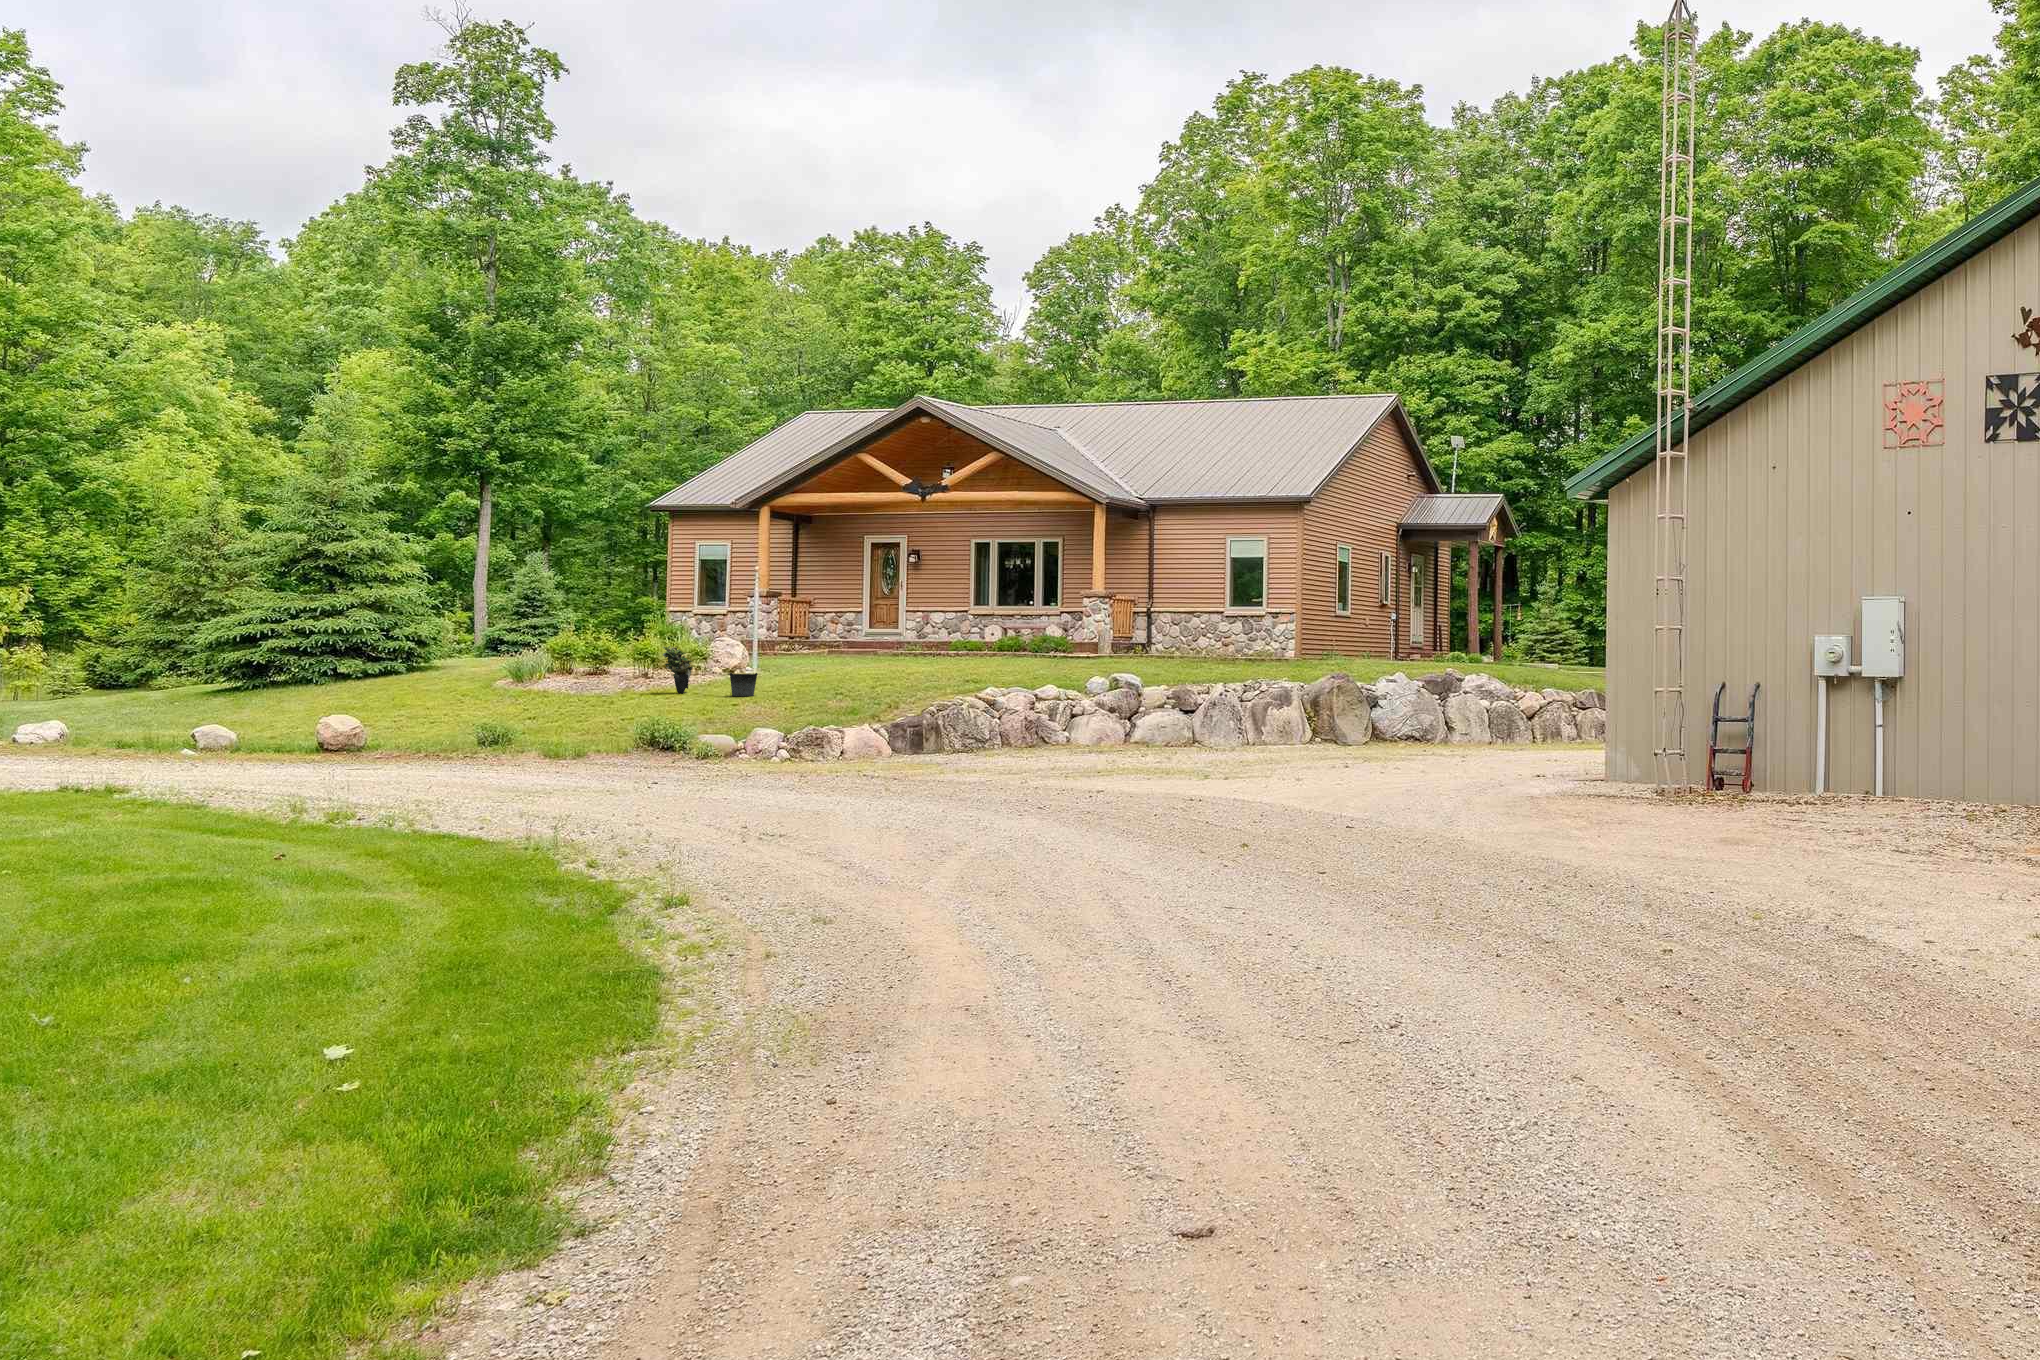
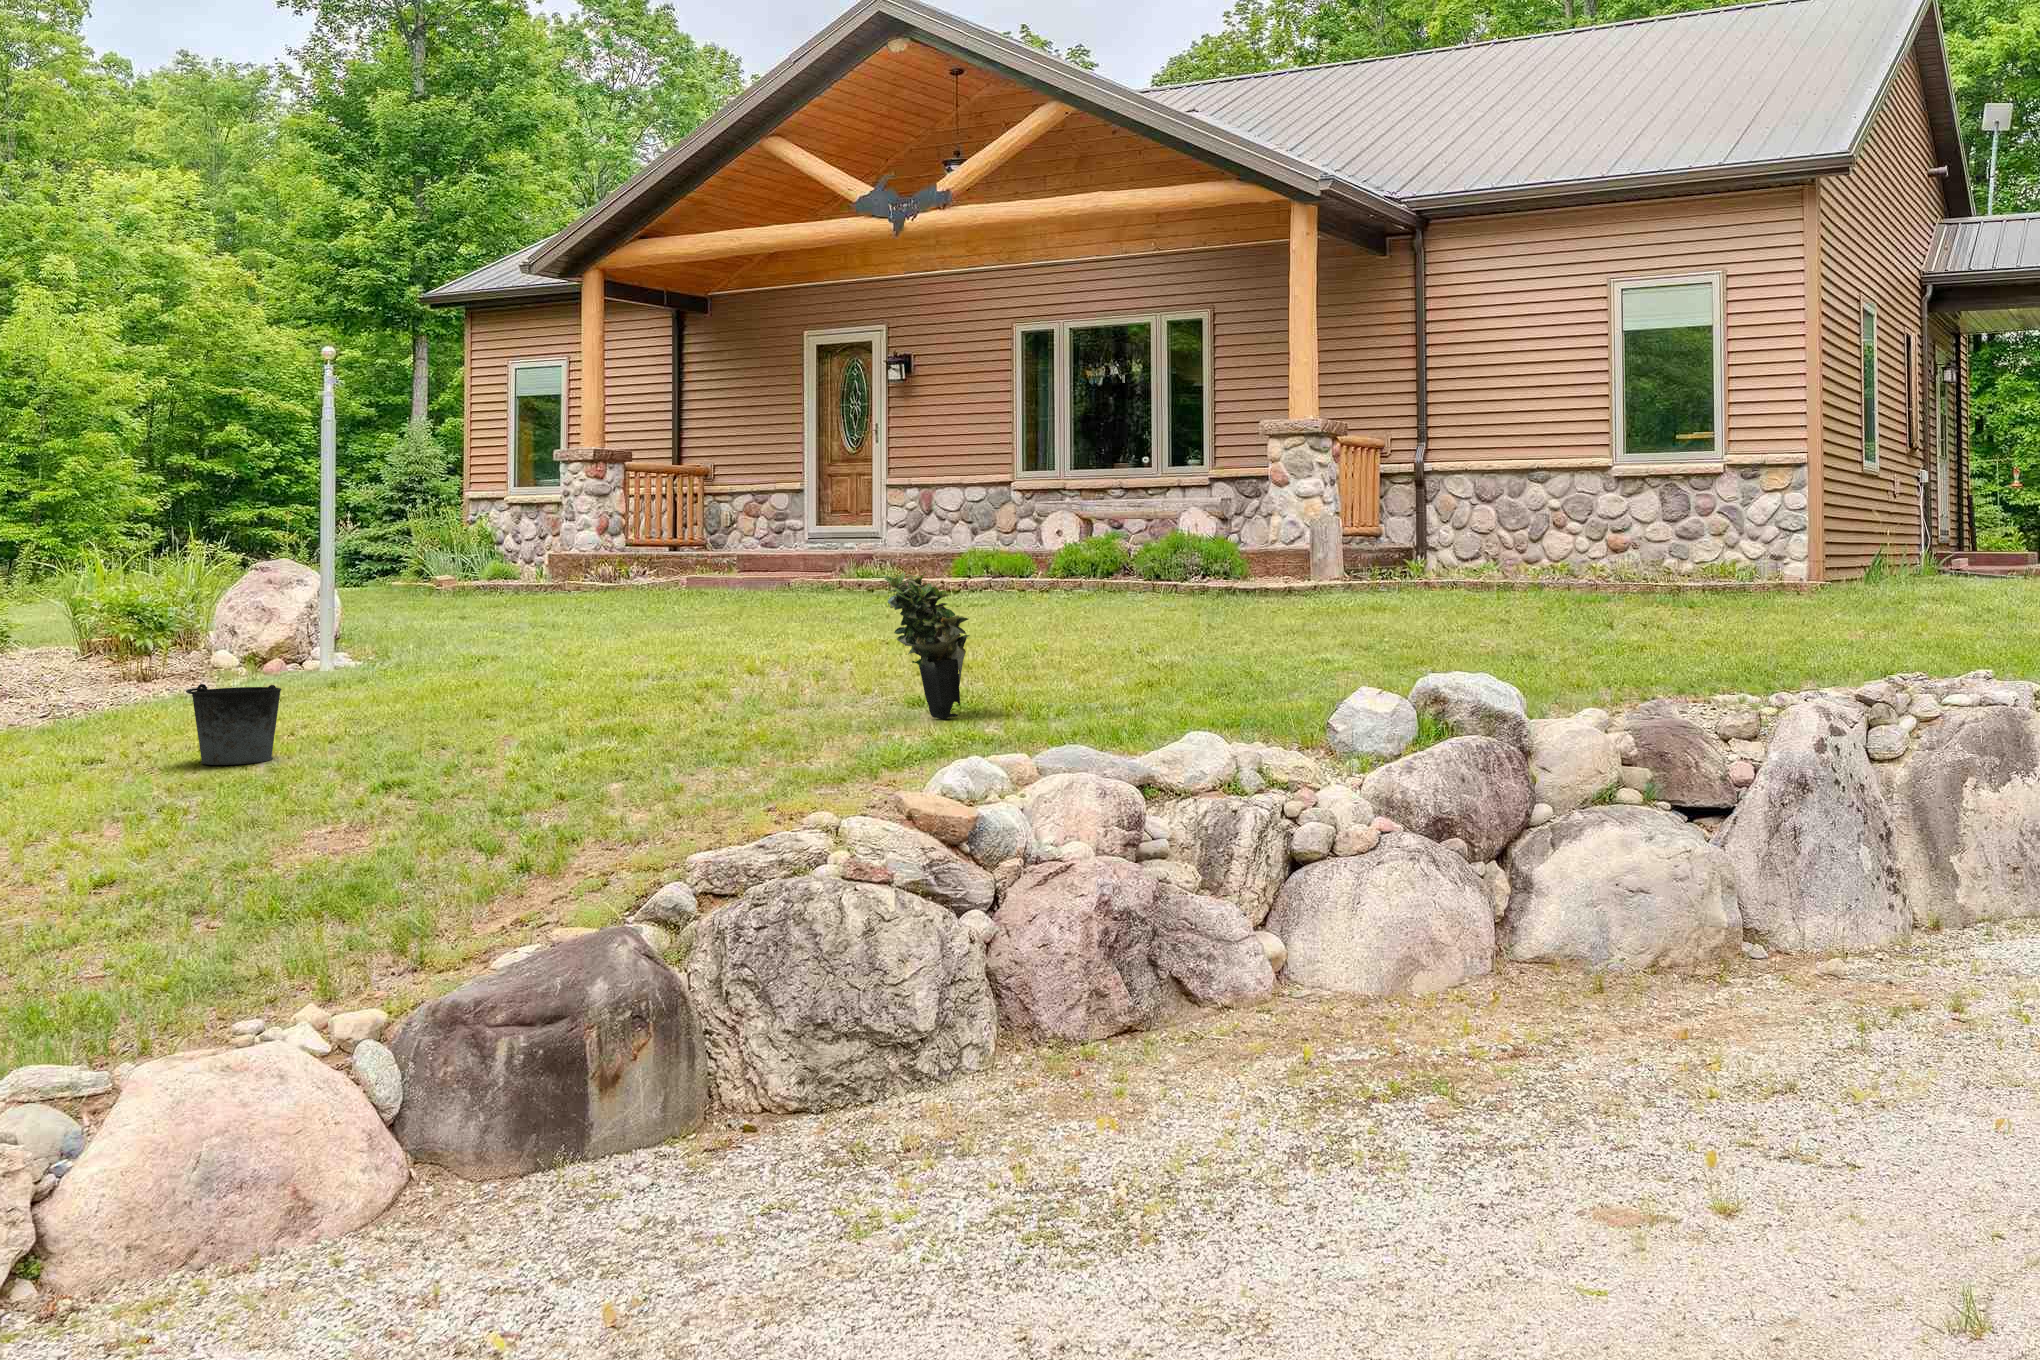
potted plant: present [663,646,693,694] -> present [884,571,970,719]

